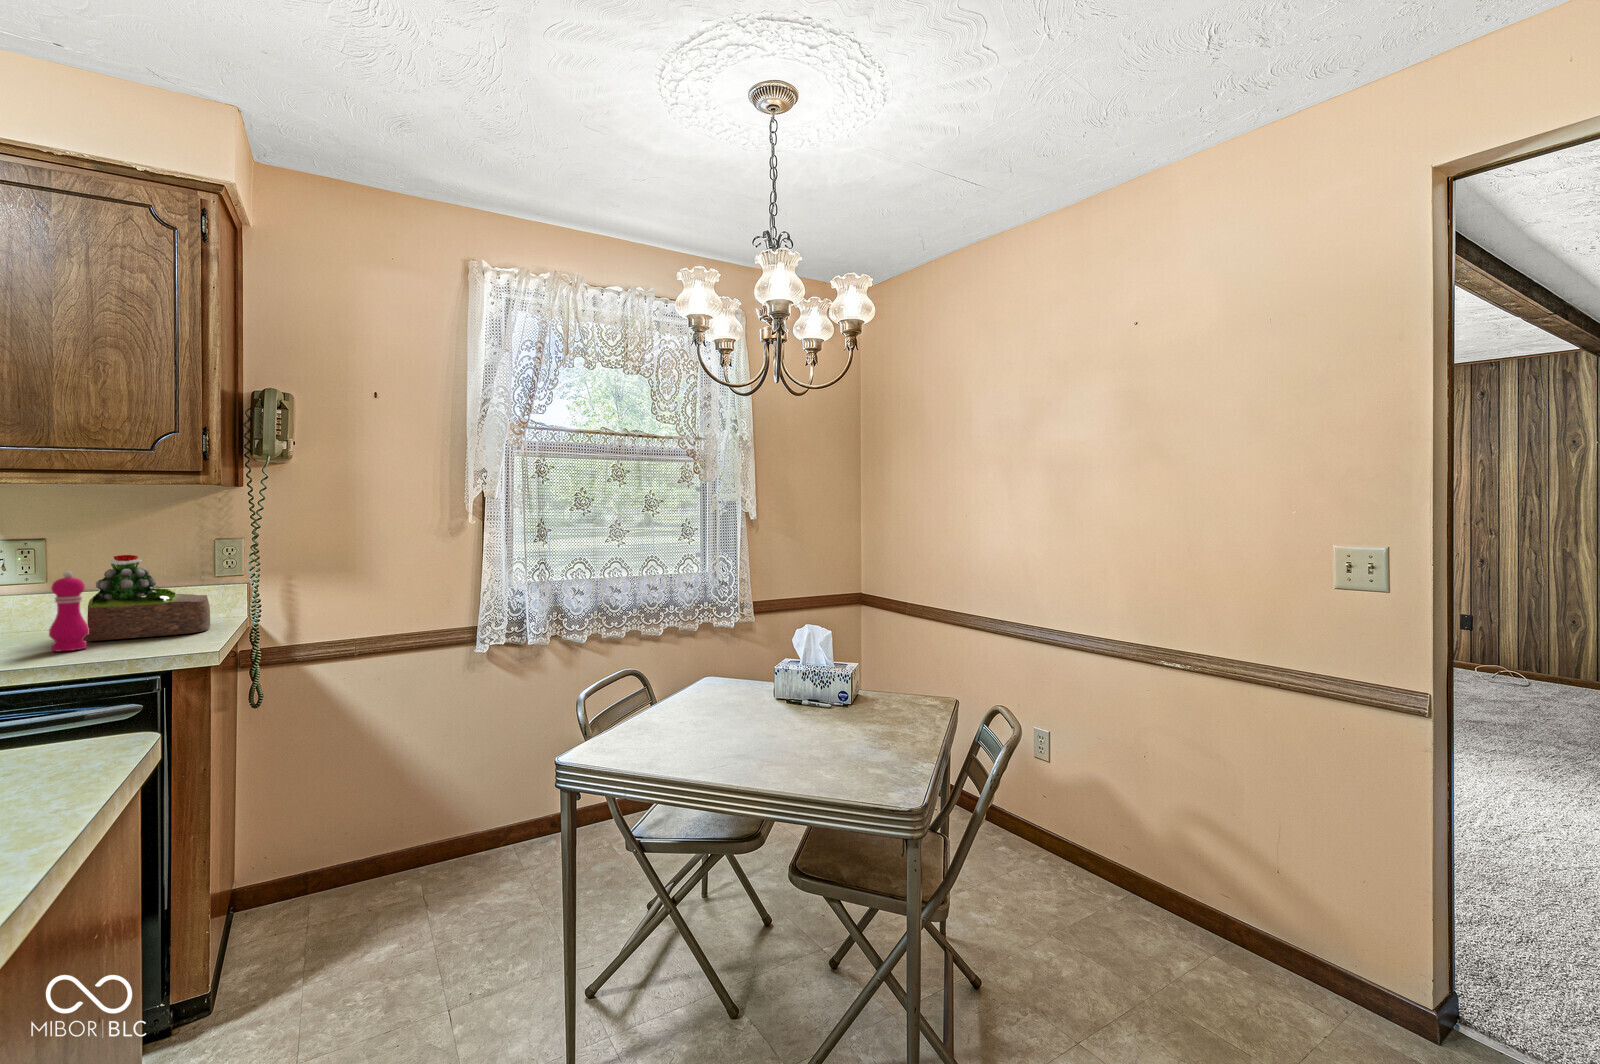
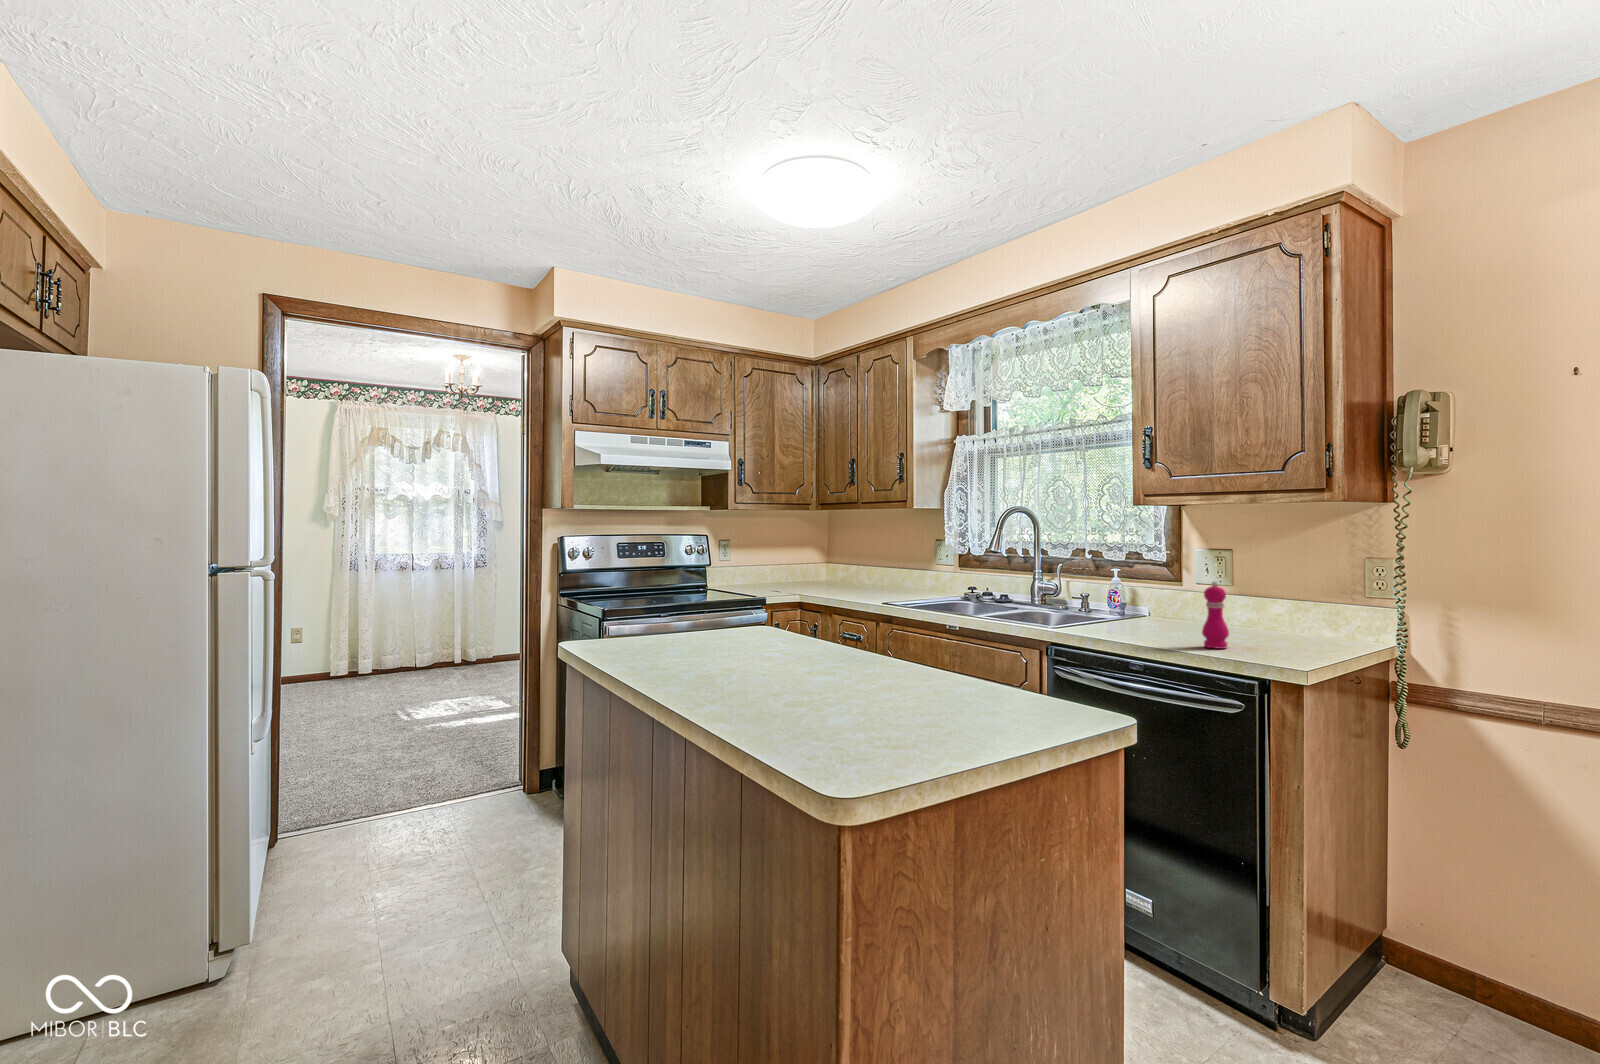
succulent plant: present [88,555,210,641] -> none [1236,570,1351,650]

